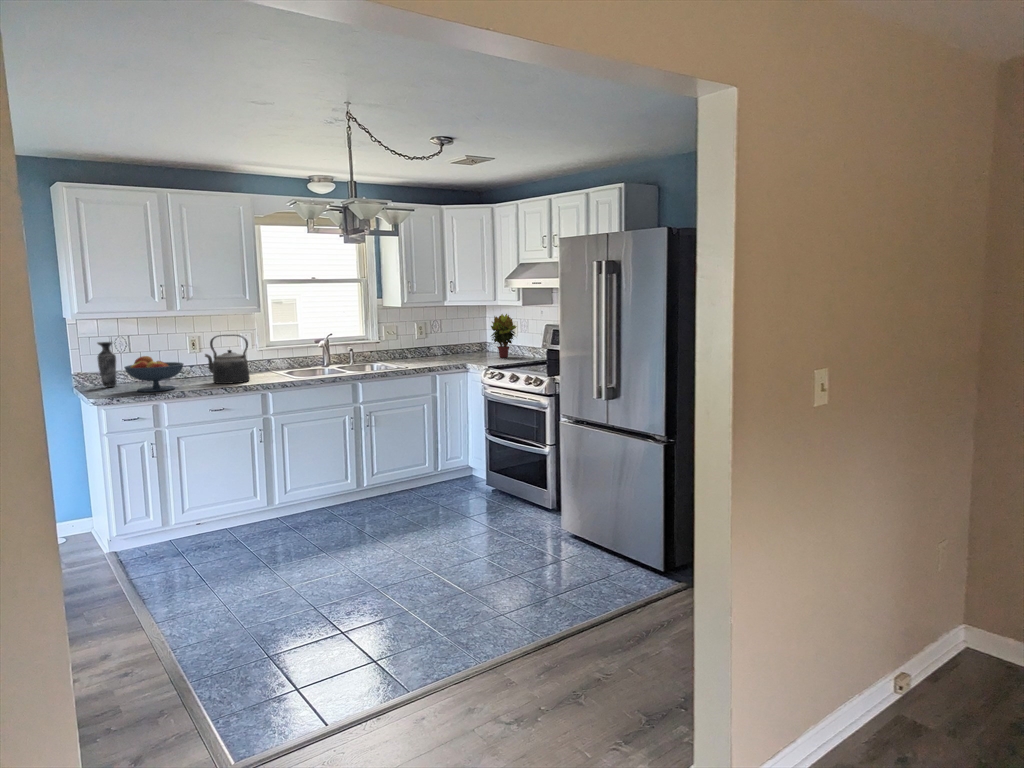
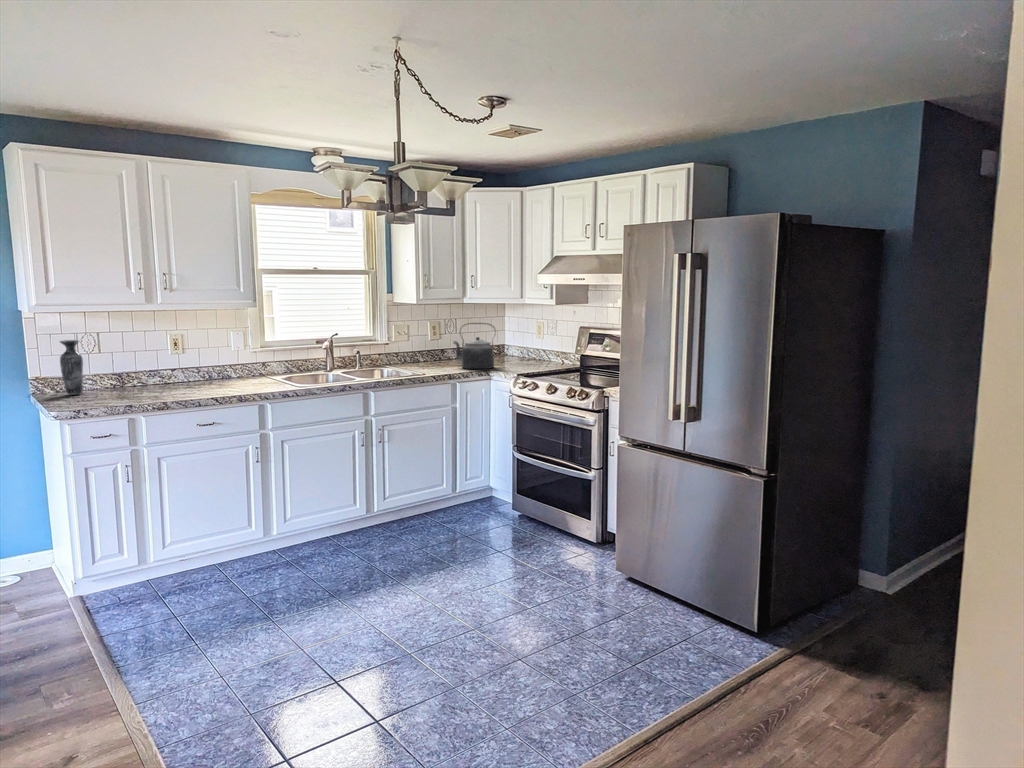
potted plant: present [491,314,516,357] -> none [513,313,545,363]
kettle: present [205,335,250,384] -> present [454,323,495,369]
fruit bowl: present [124,356,183,392] -> none [93,358,166,402]

